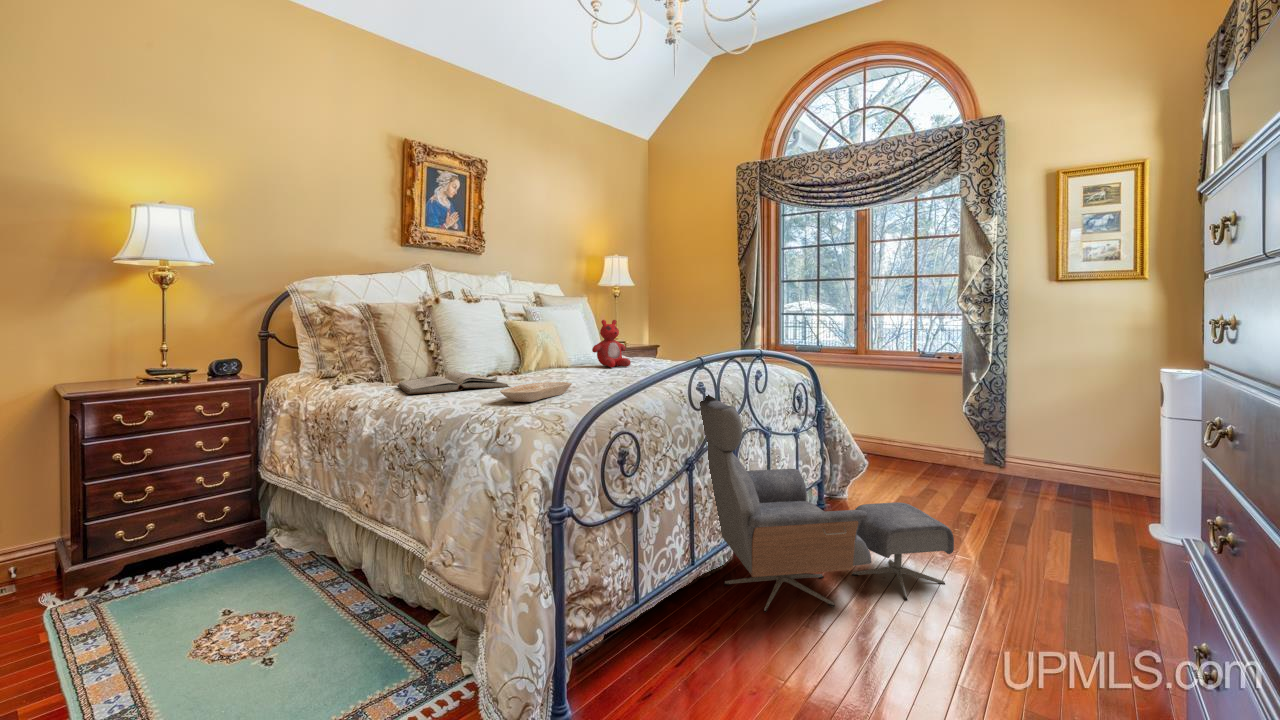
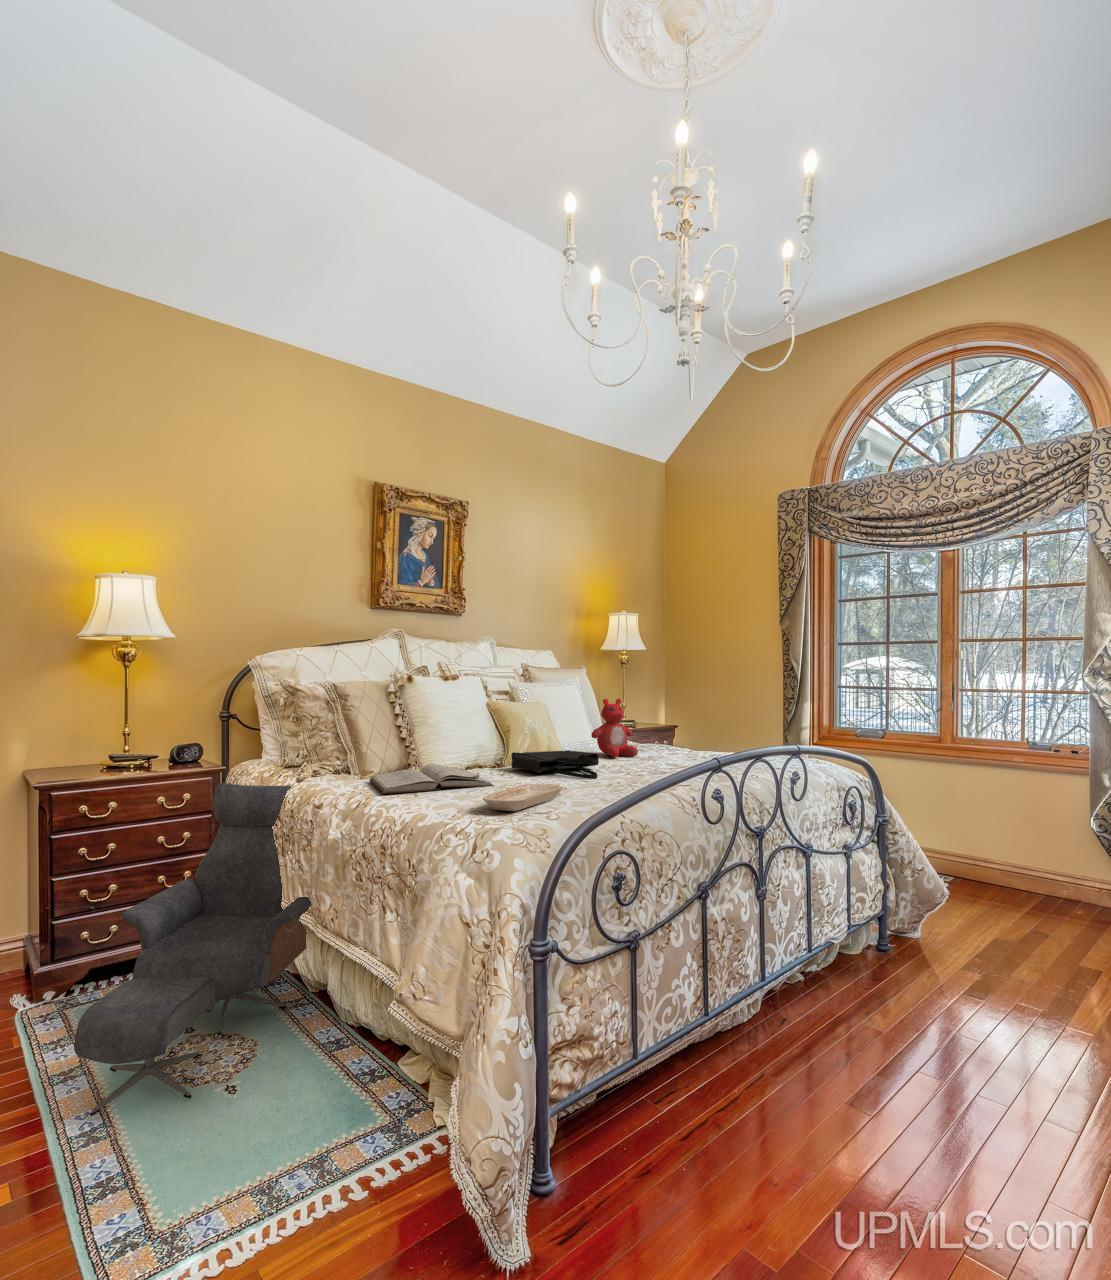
tote bag: none [525,361,600,380] -> present [511,750,599,779]
lounge chair: present [700,395,954,613] -> present [75,783,311,1116]

